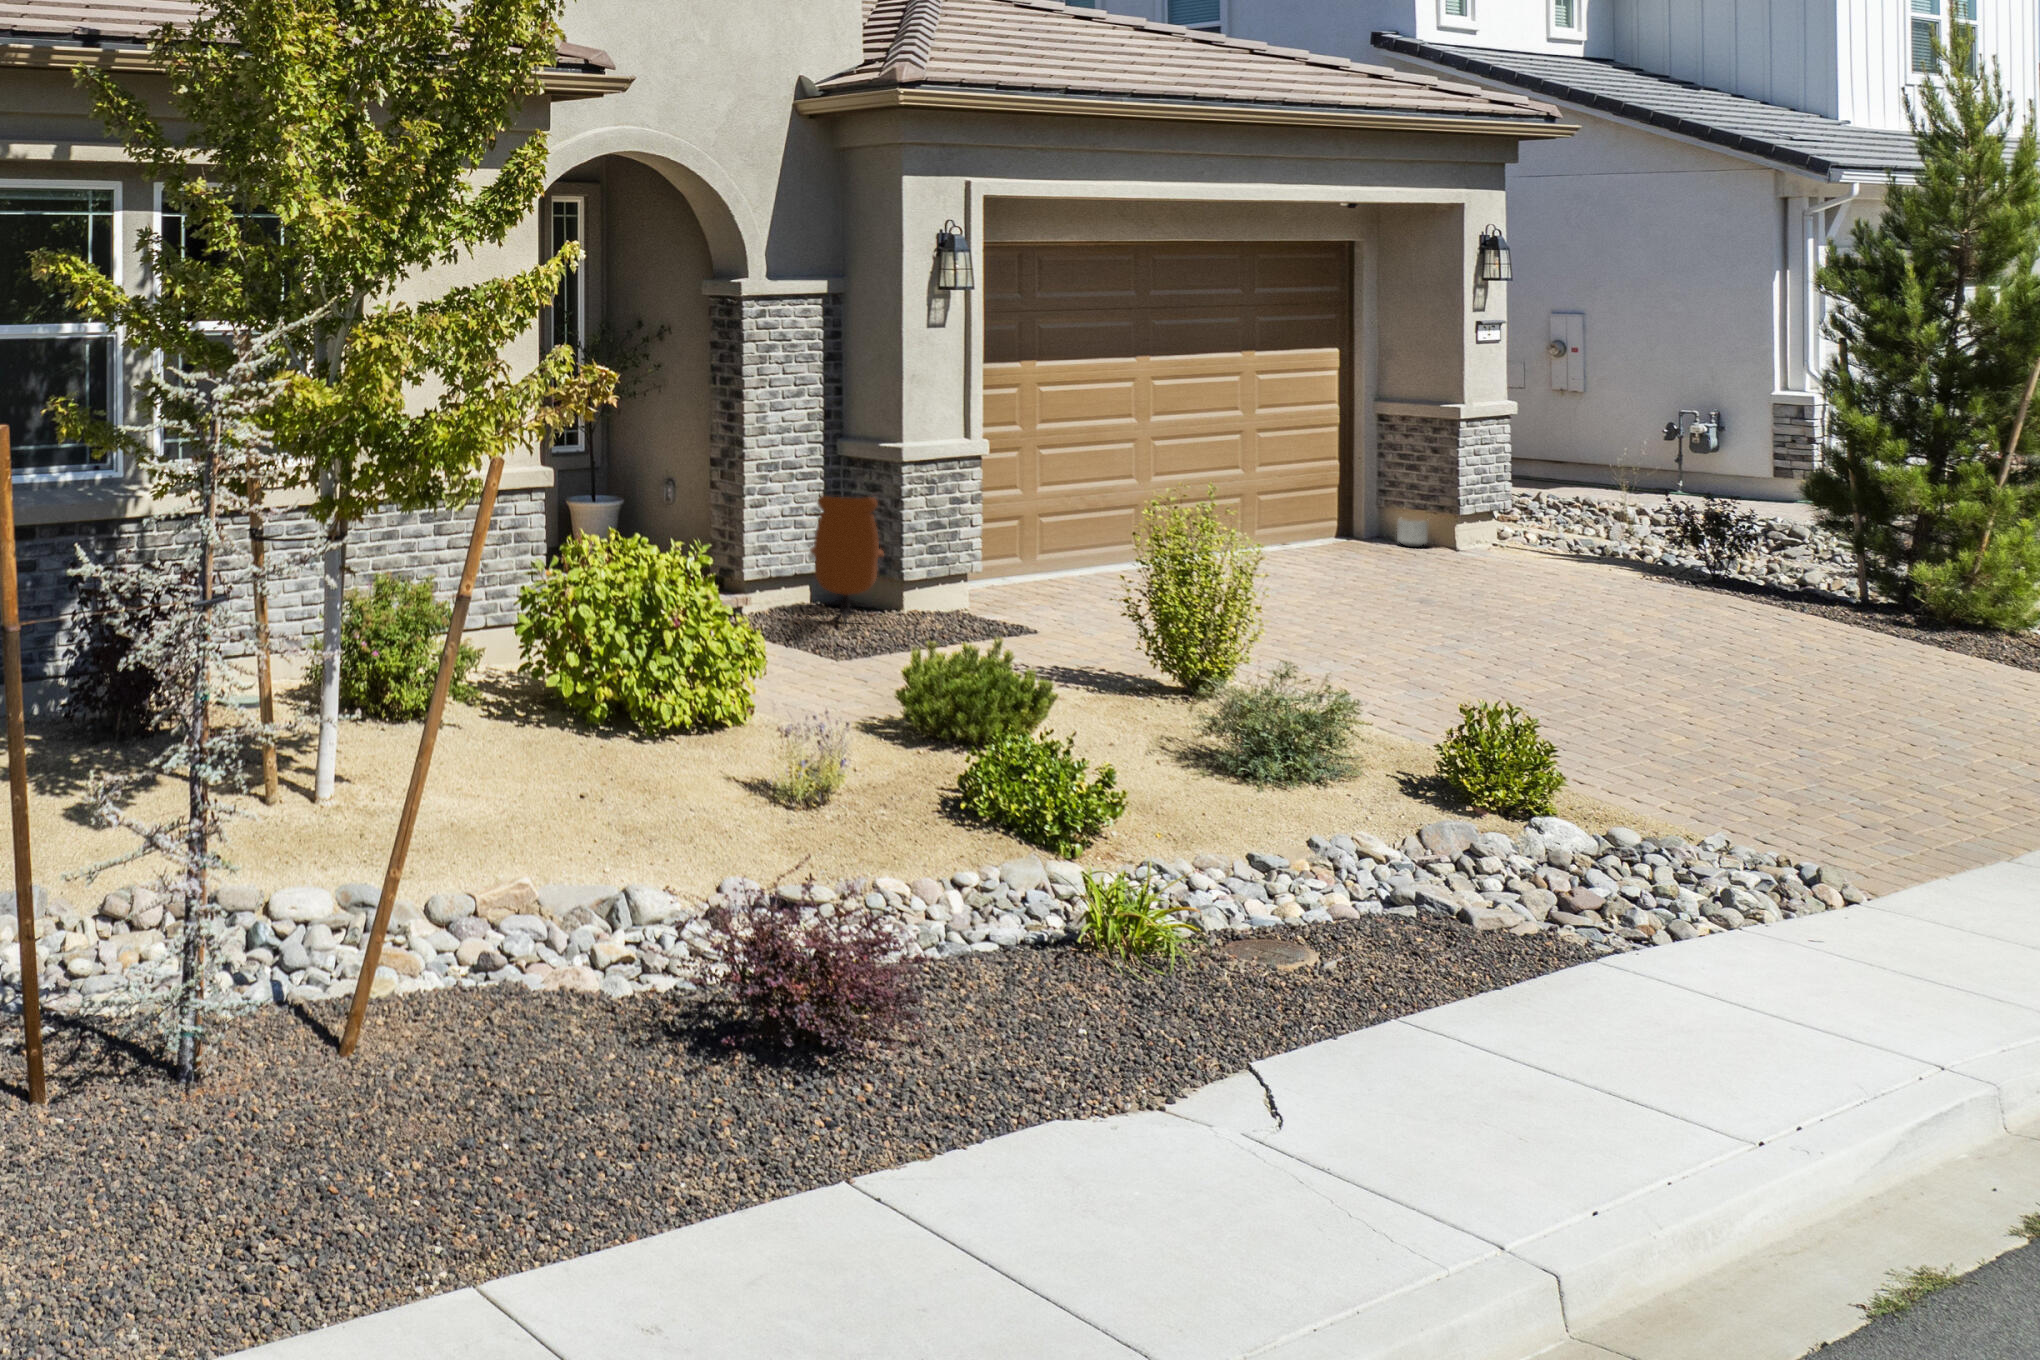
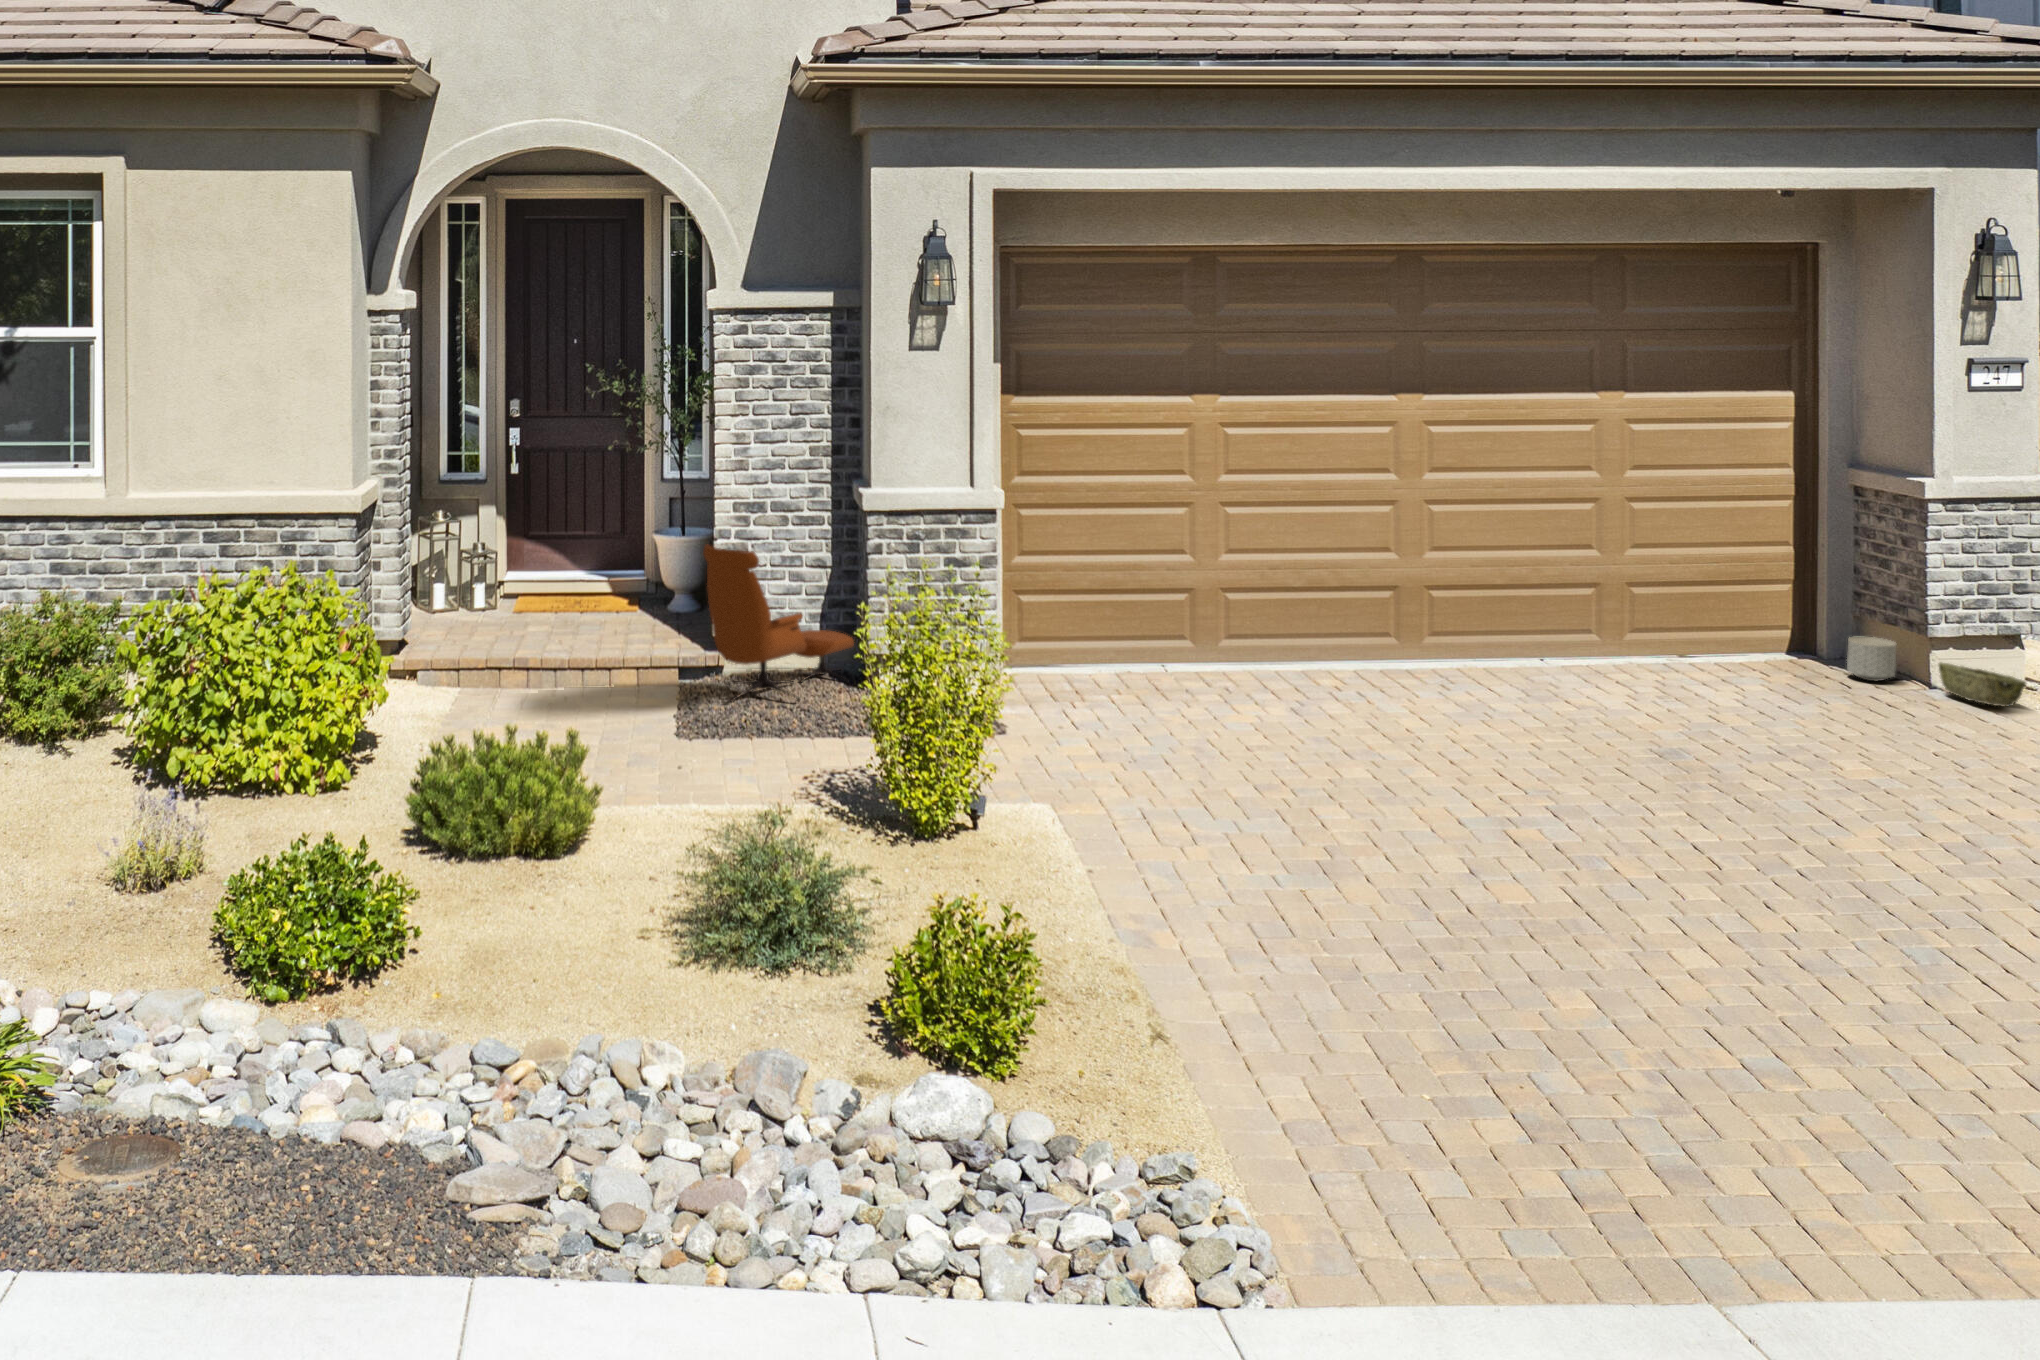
woven basket: none [1458,529,1516,554] -> present [1939,663,2026,707]

